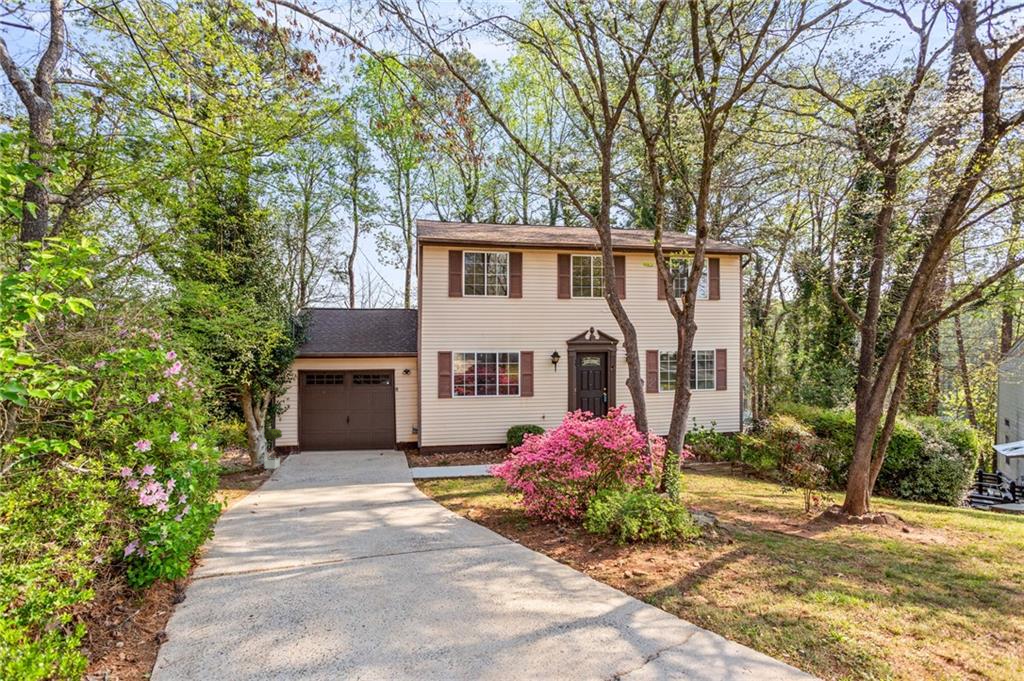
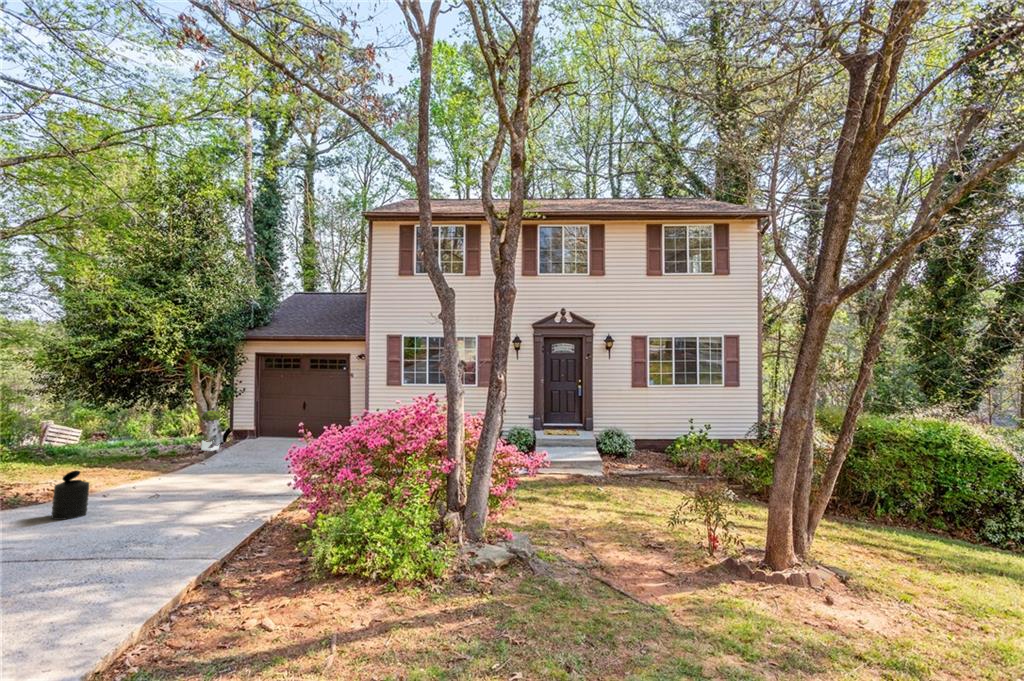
trash can: none [265,495,295,543] -> present [52,470,89,520]

